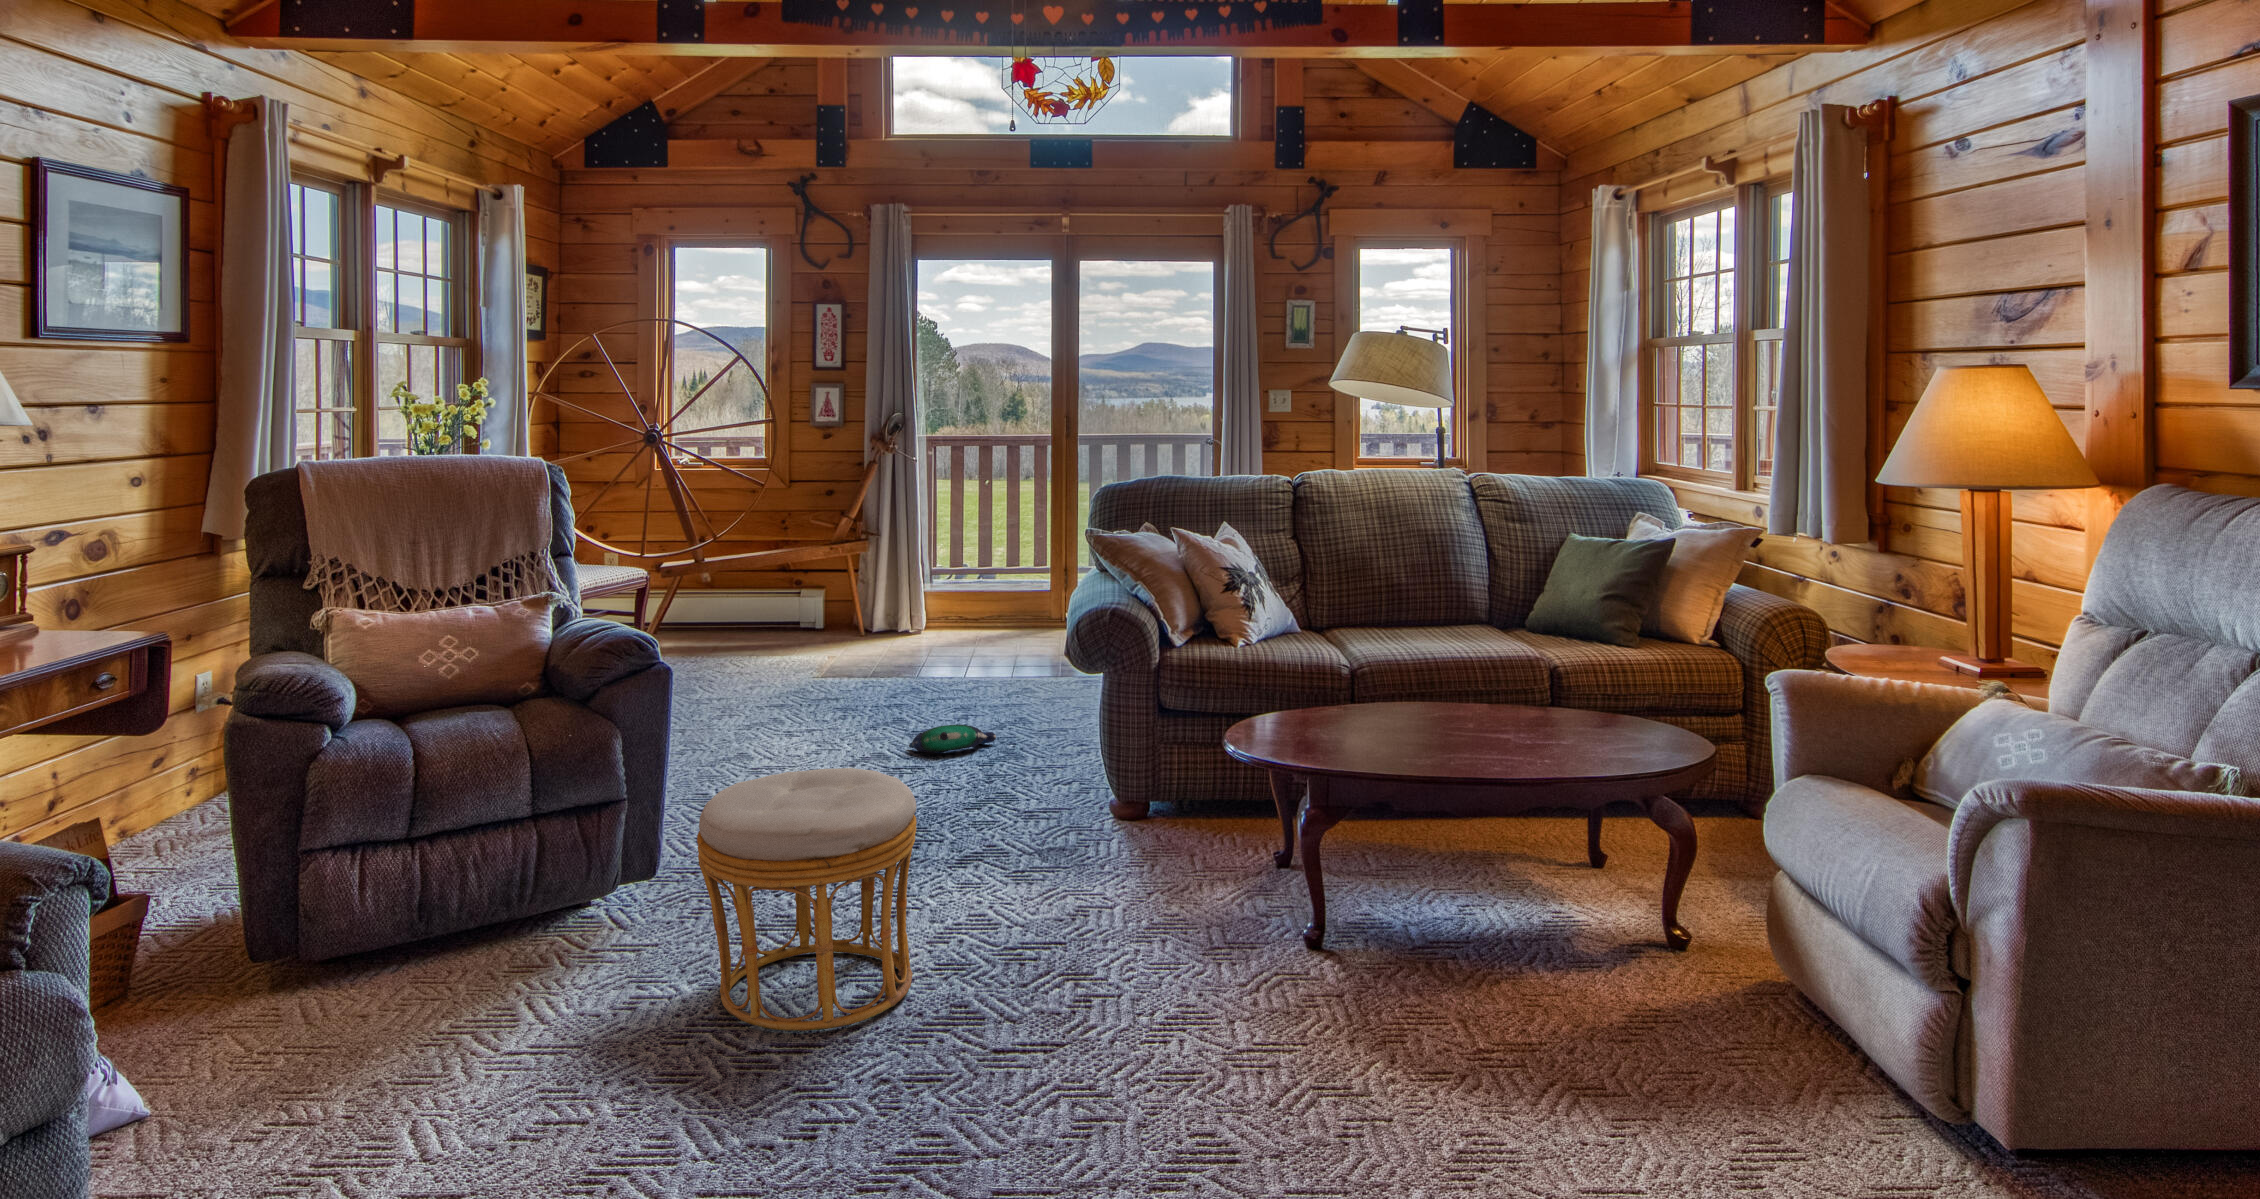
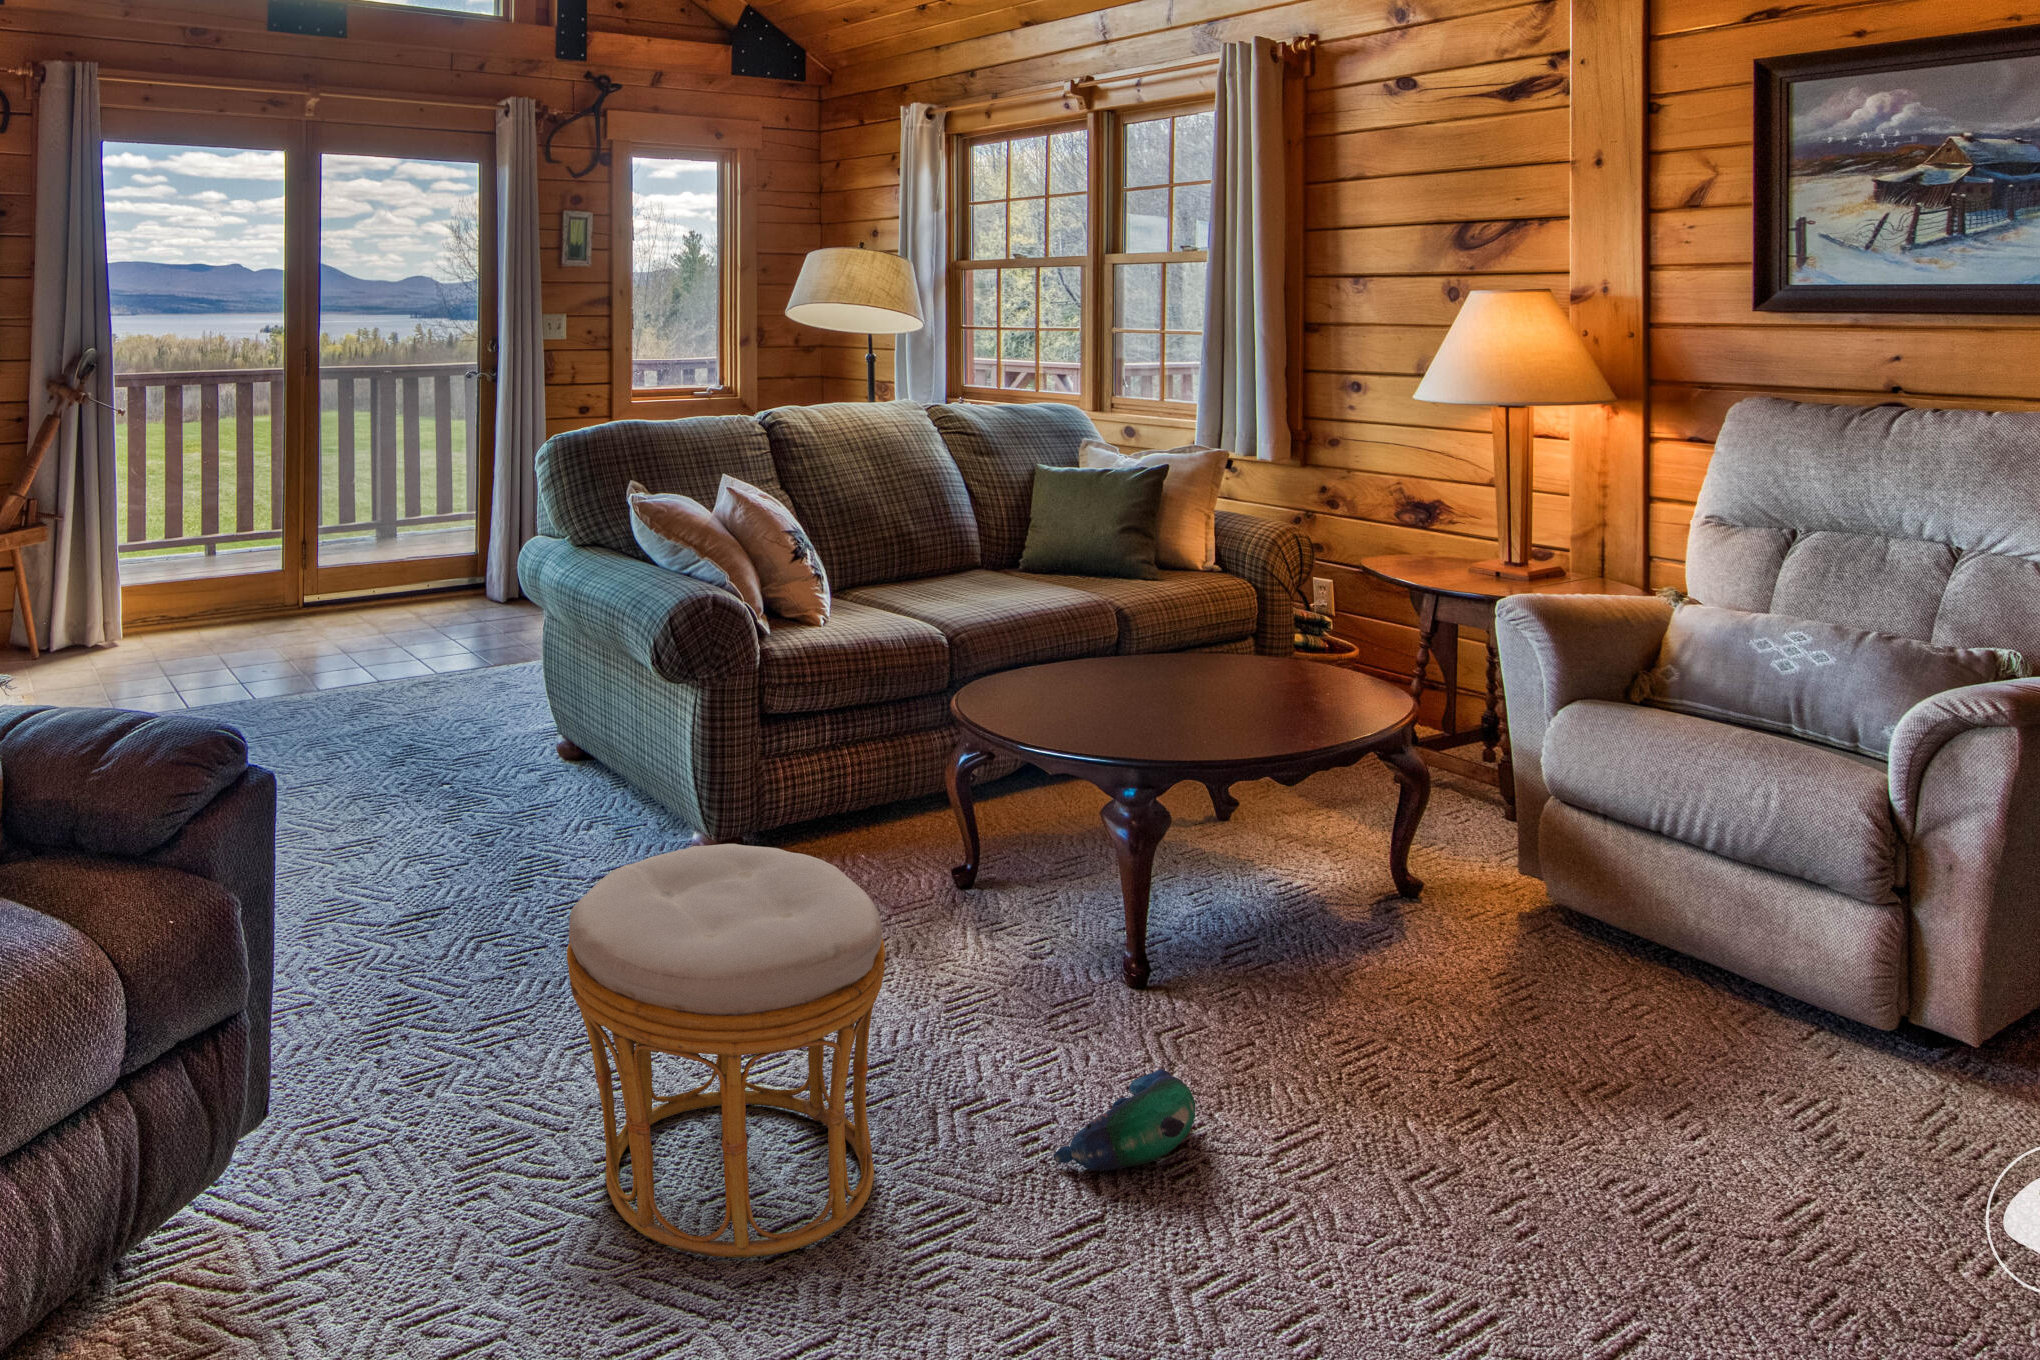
plush toy: present [909,724,996,753] -> present [1054,1069,1195,1172]

